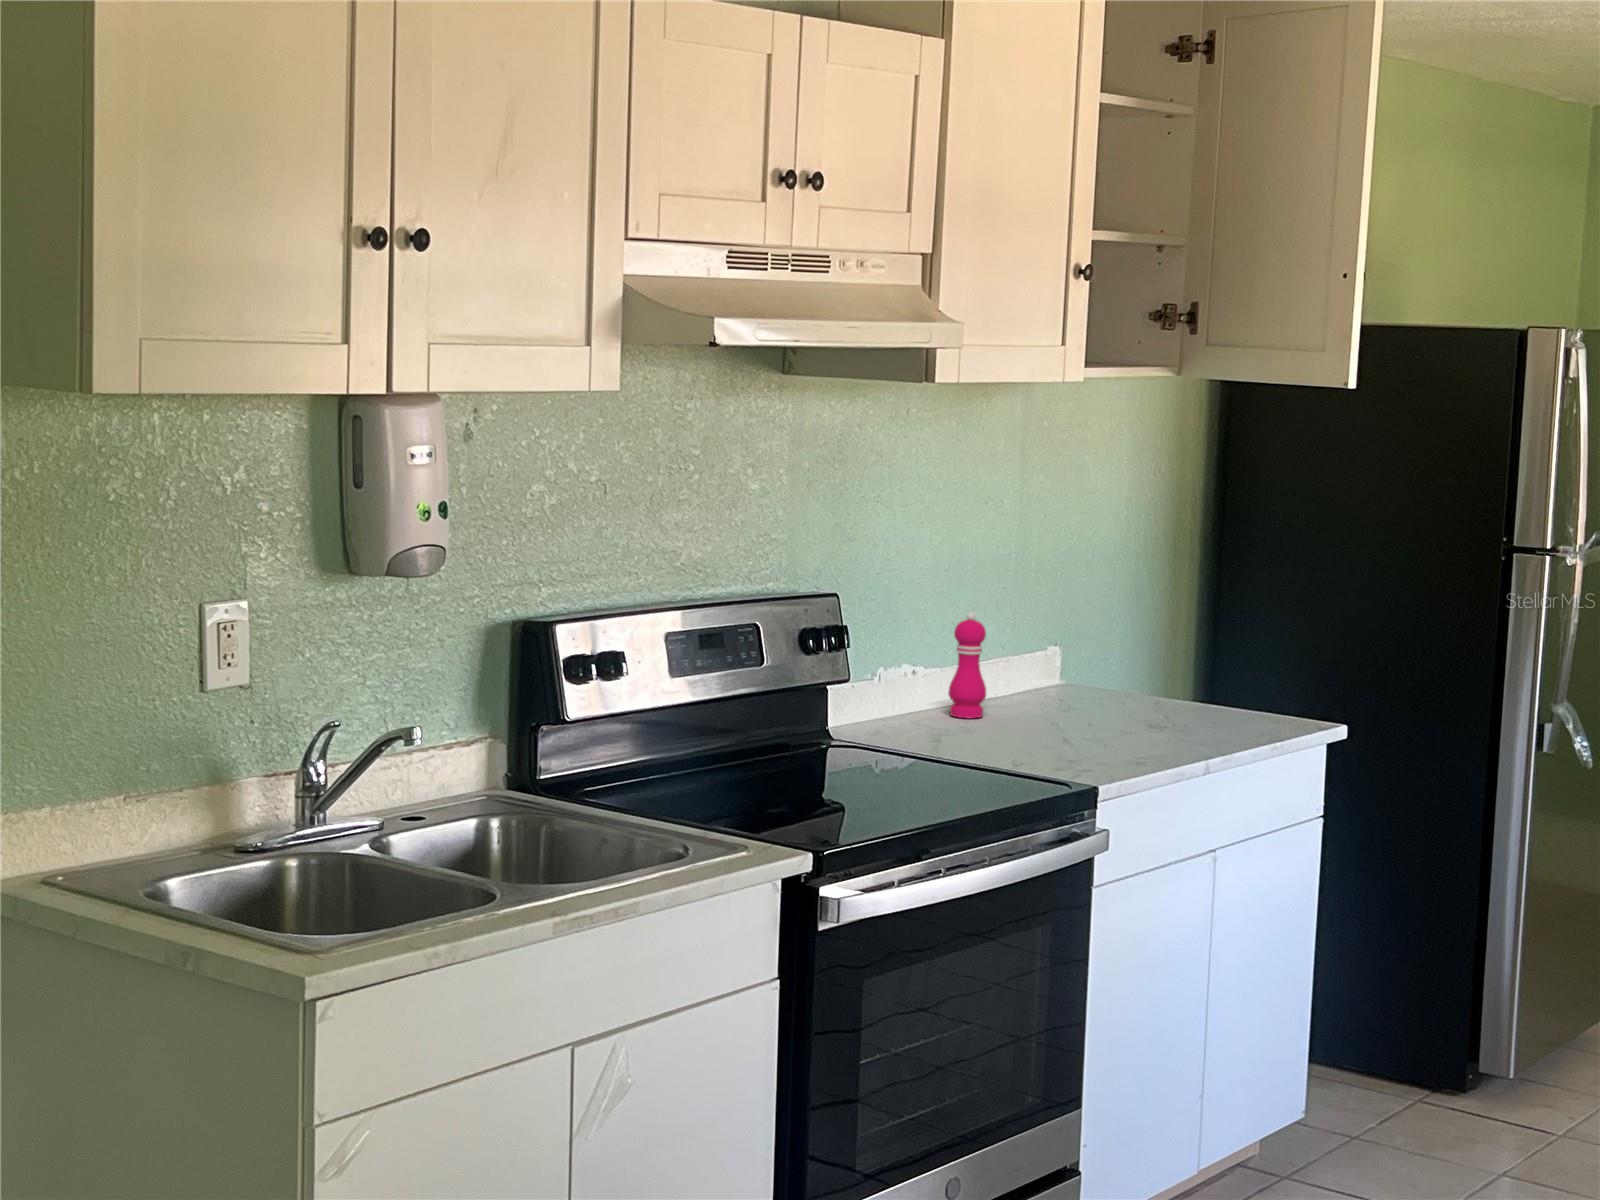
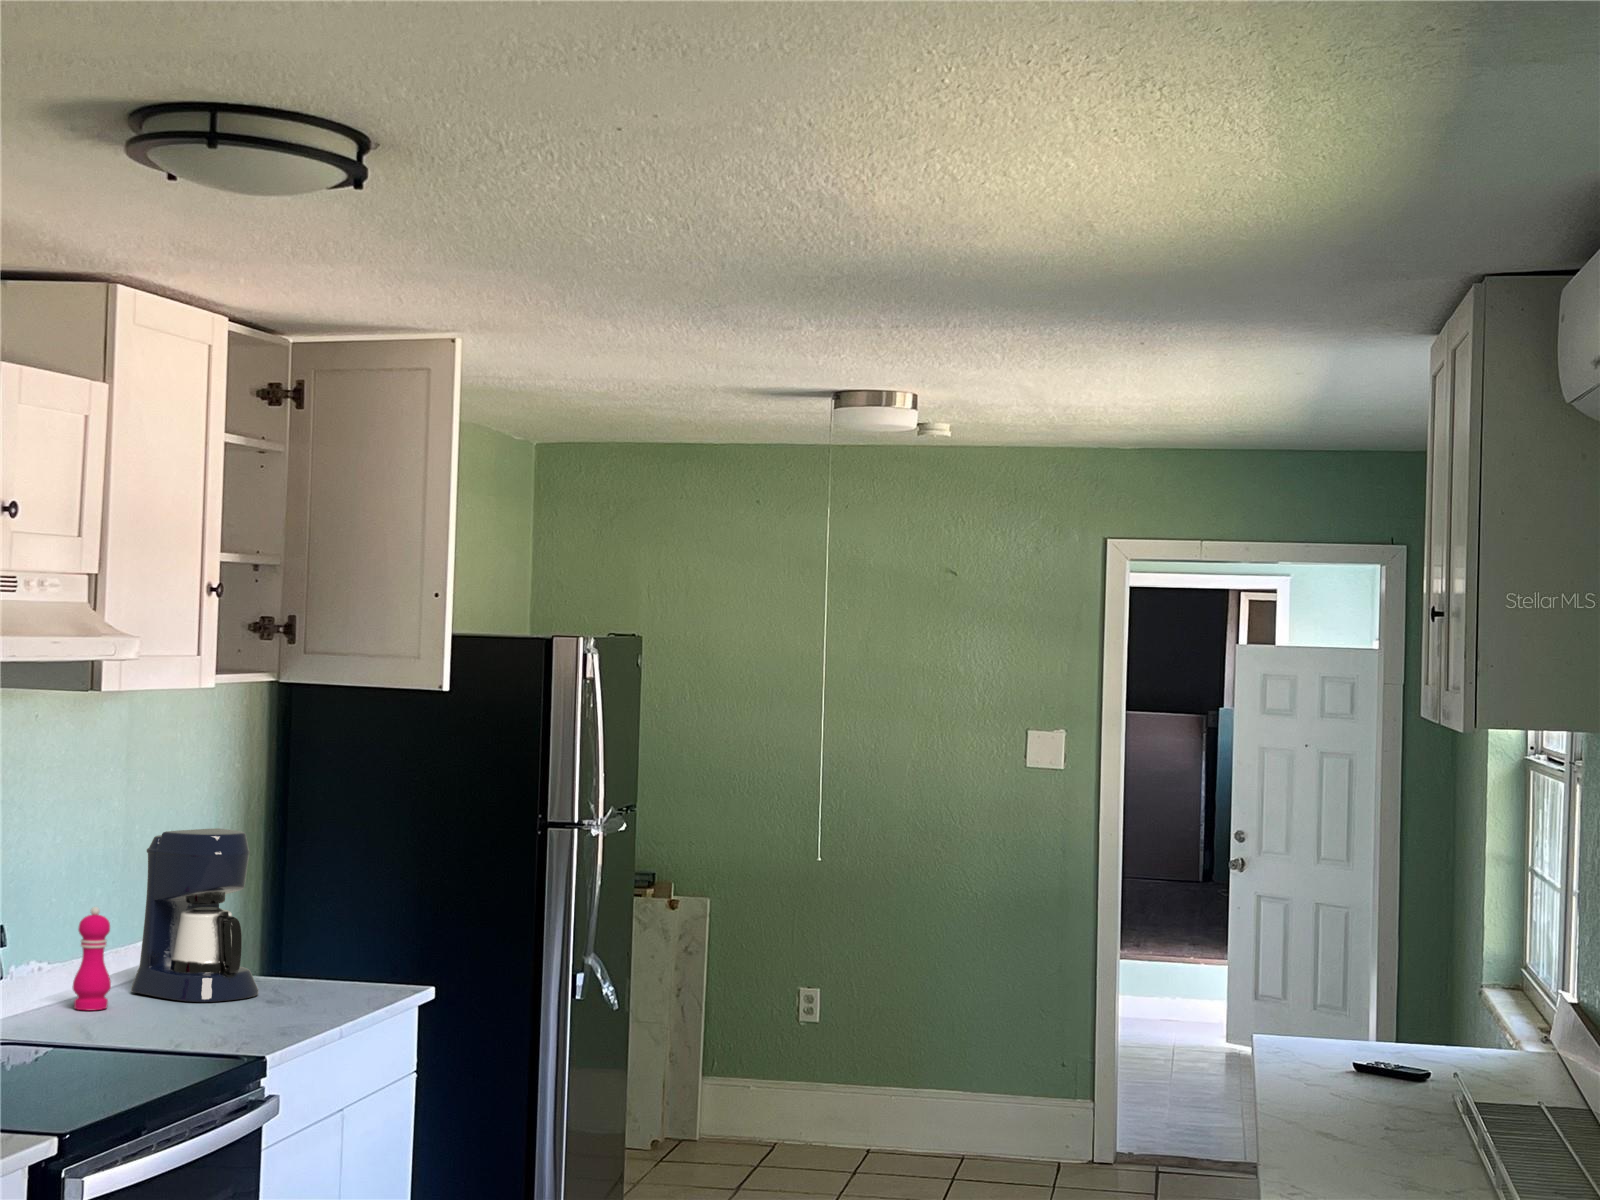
coffee maker: none [1020,536,1147,720] -> present [131,828,258,1002]

